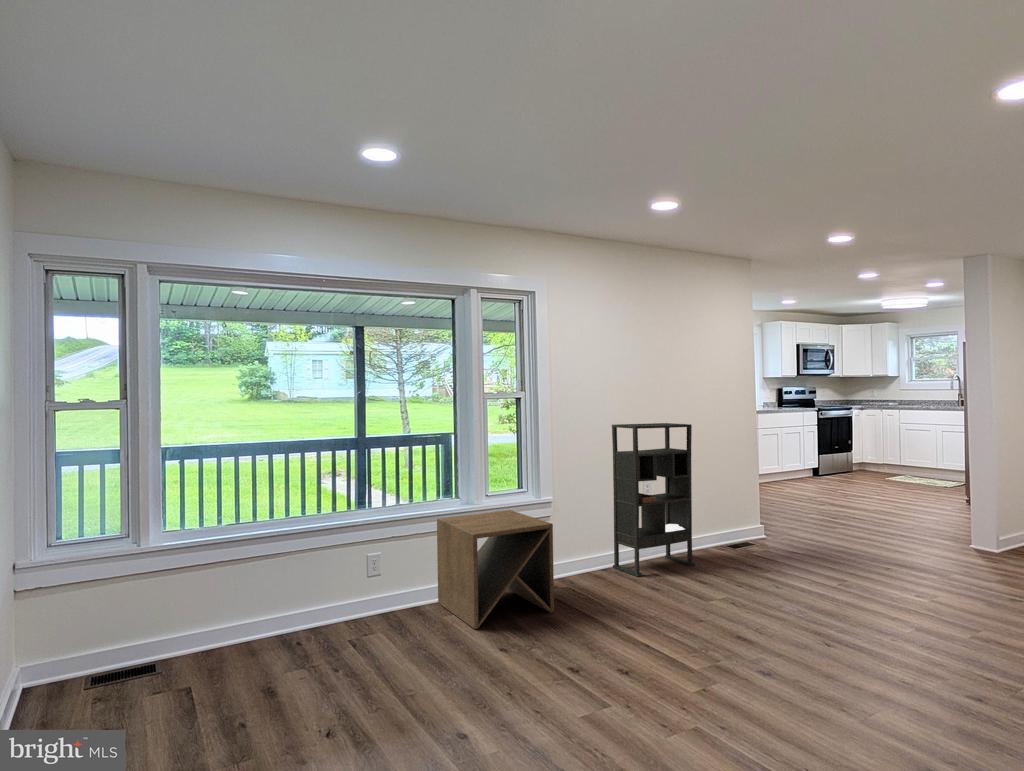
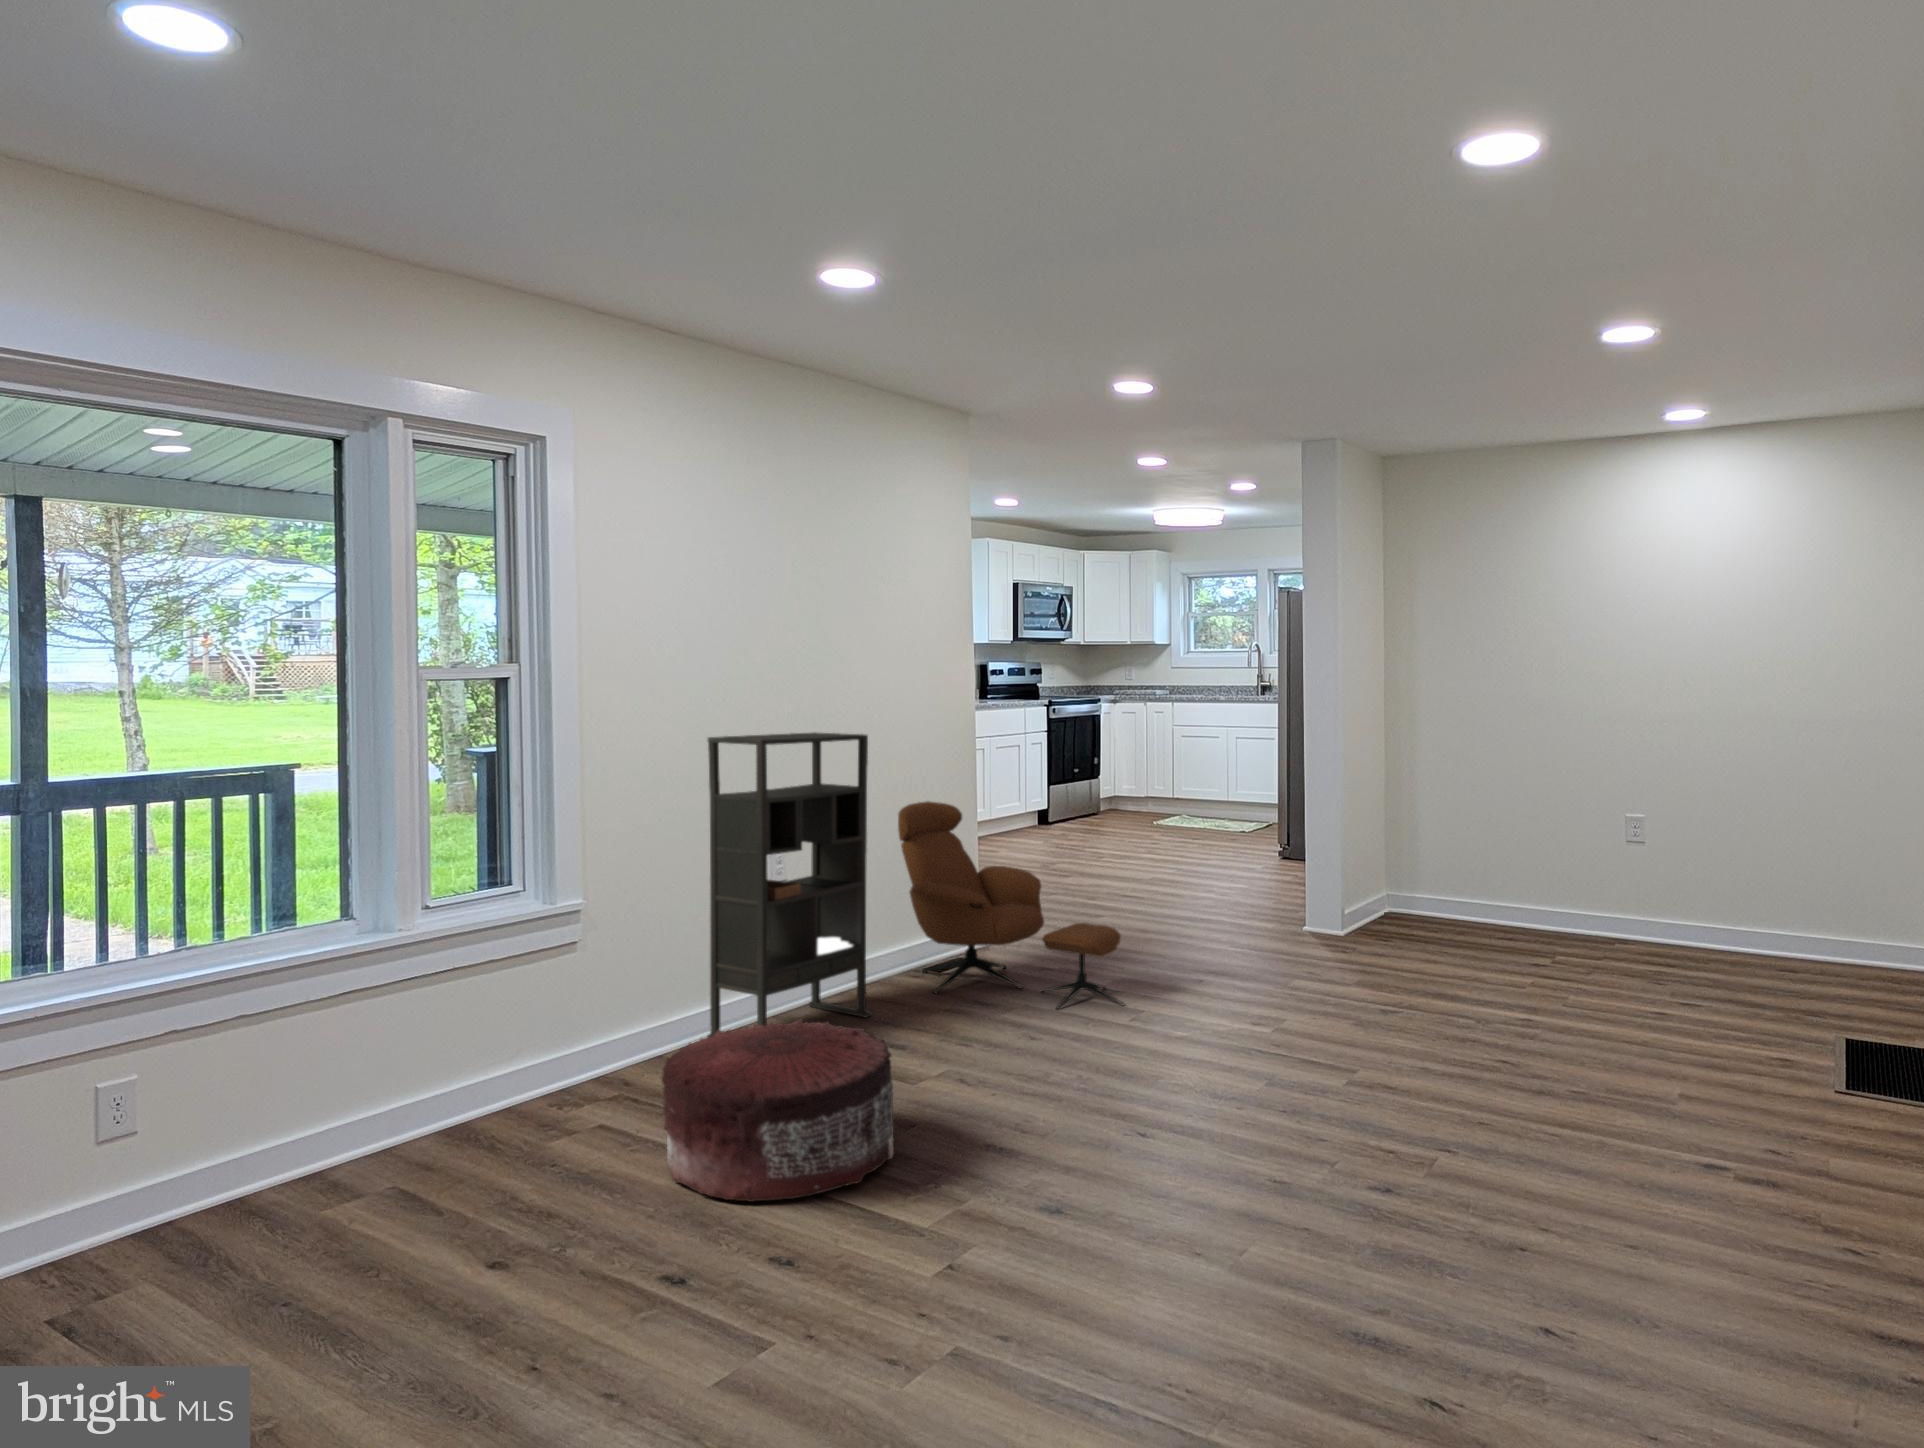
lounge chair: none [712,459,838,575] -> present [898,801,1123,1009]
side table: present [437,510,554,629] -> none [298,937,600,1226]
pouf: none [577,560,691,645] -> present [662,1019,894,1202]

